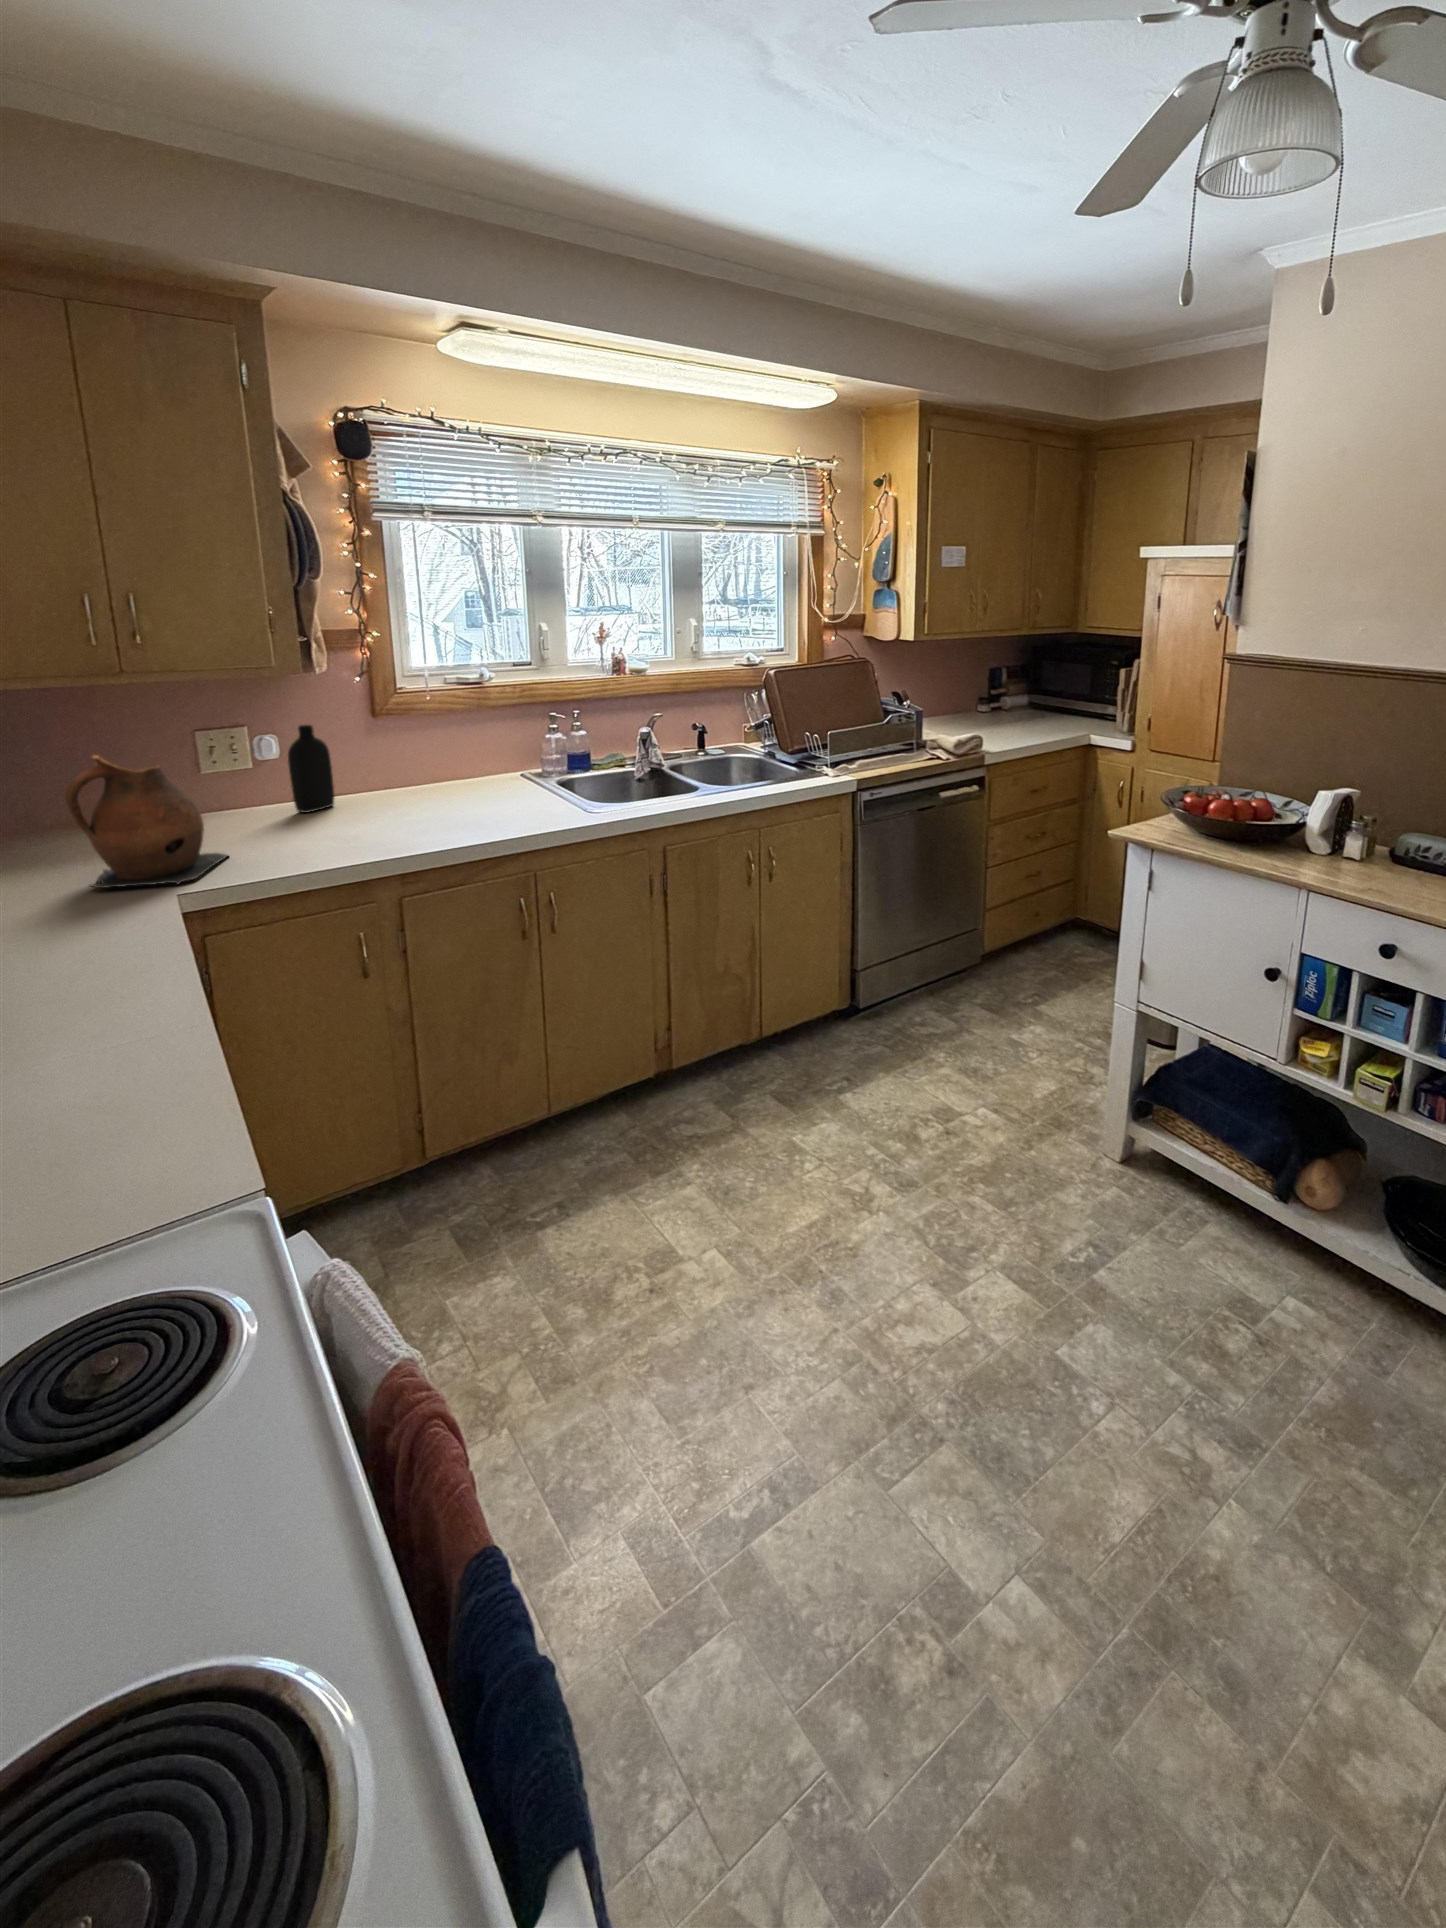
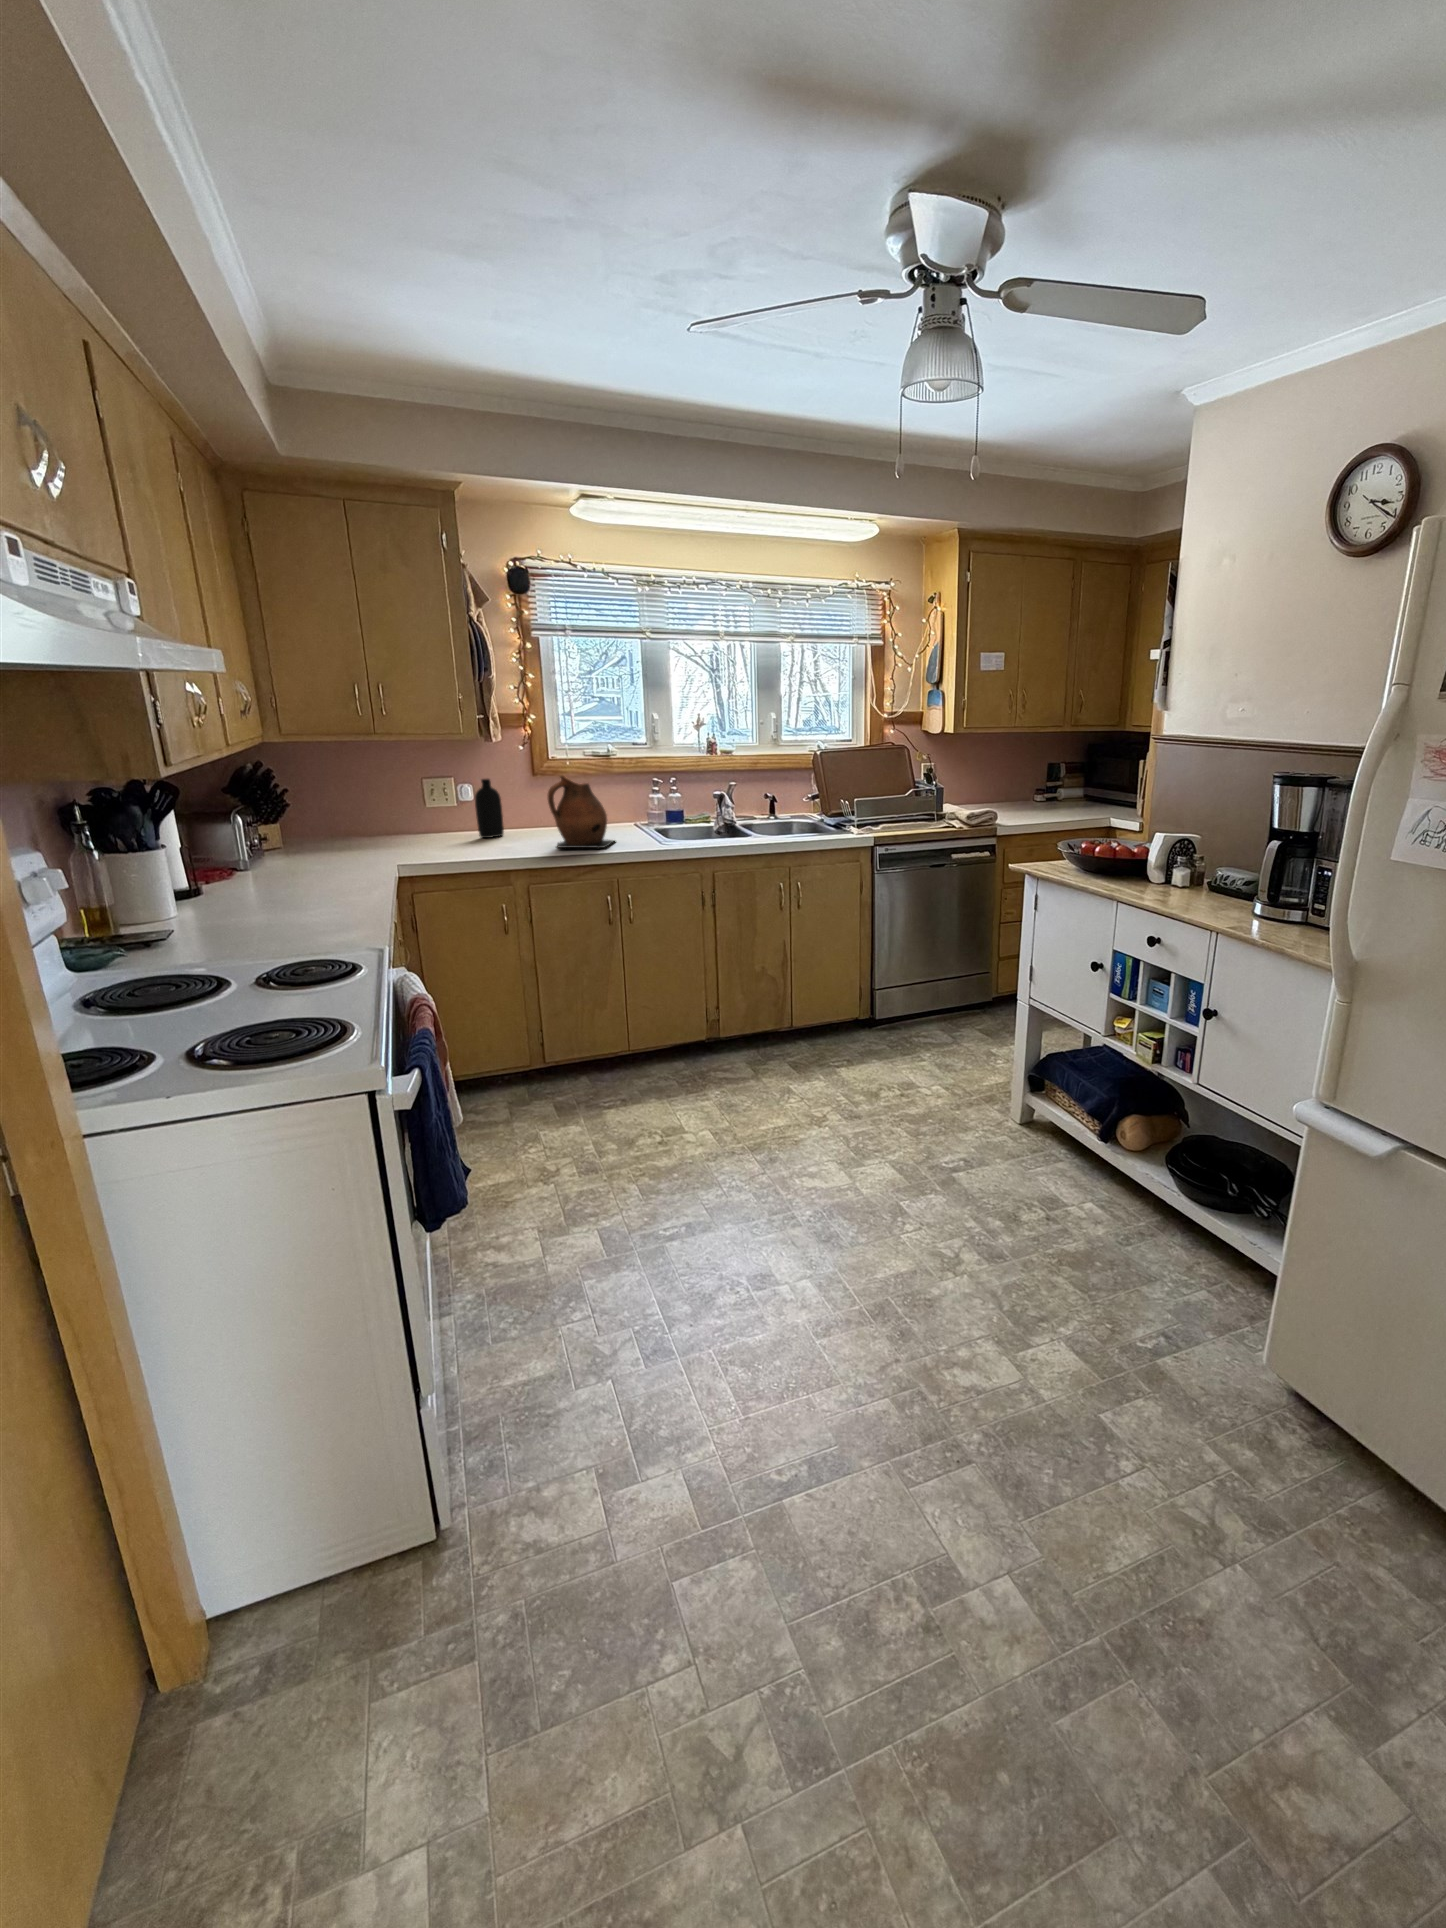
ceramic pitcher: present [65,755,228,888] -> present [548,775,615,848]

